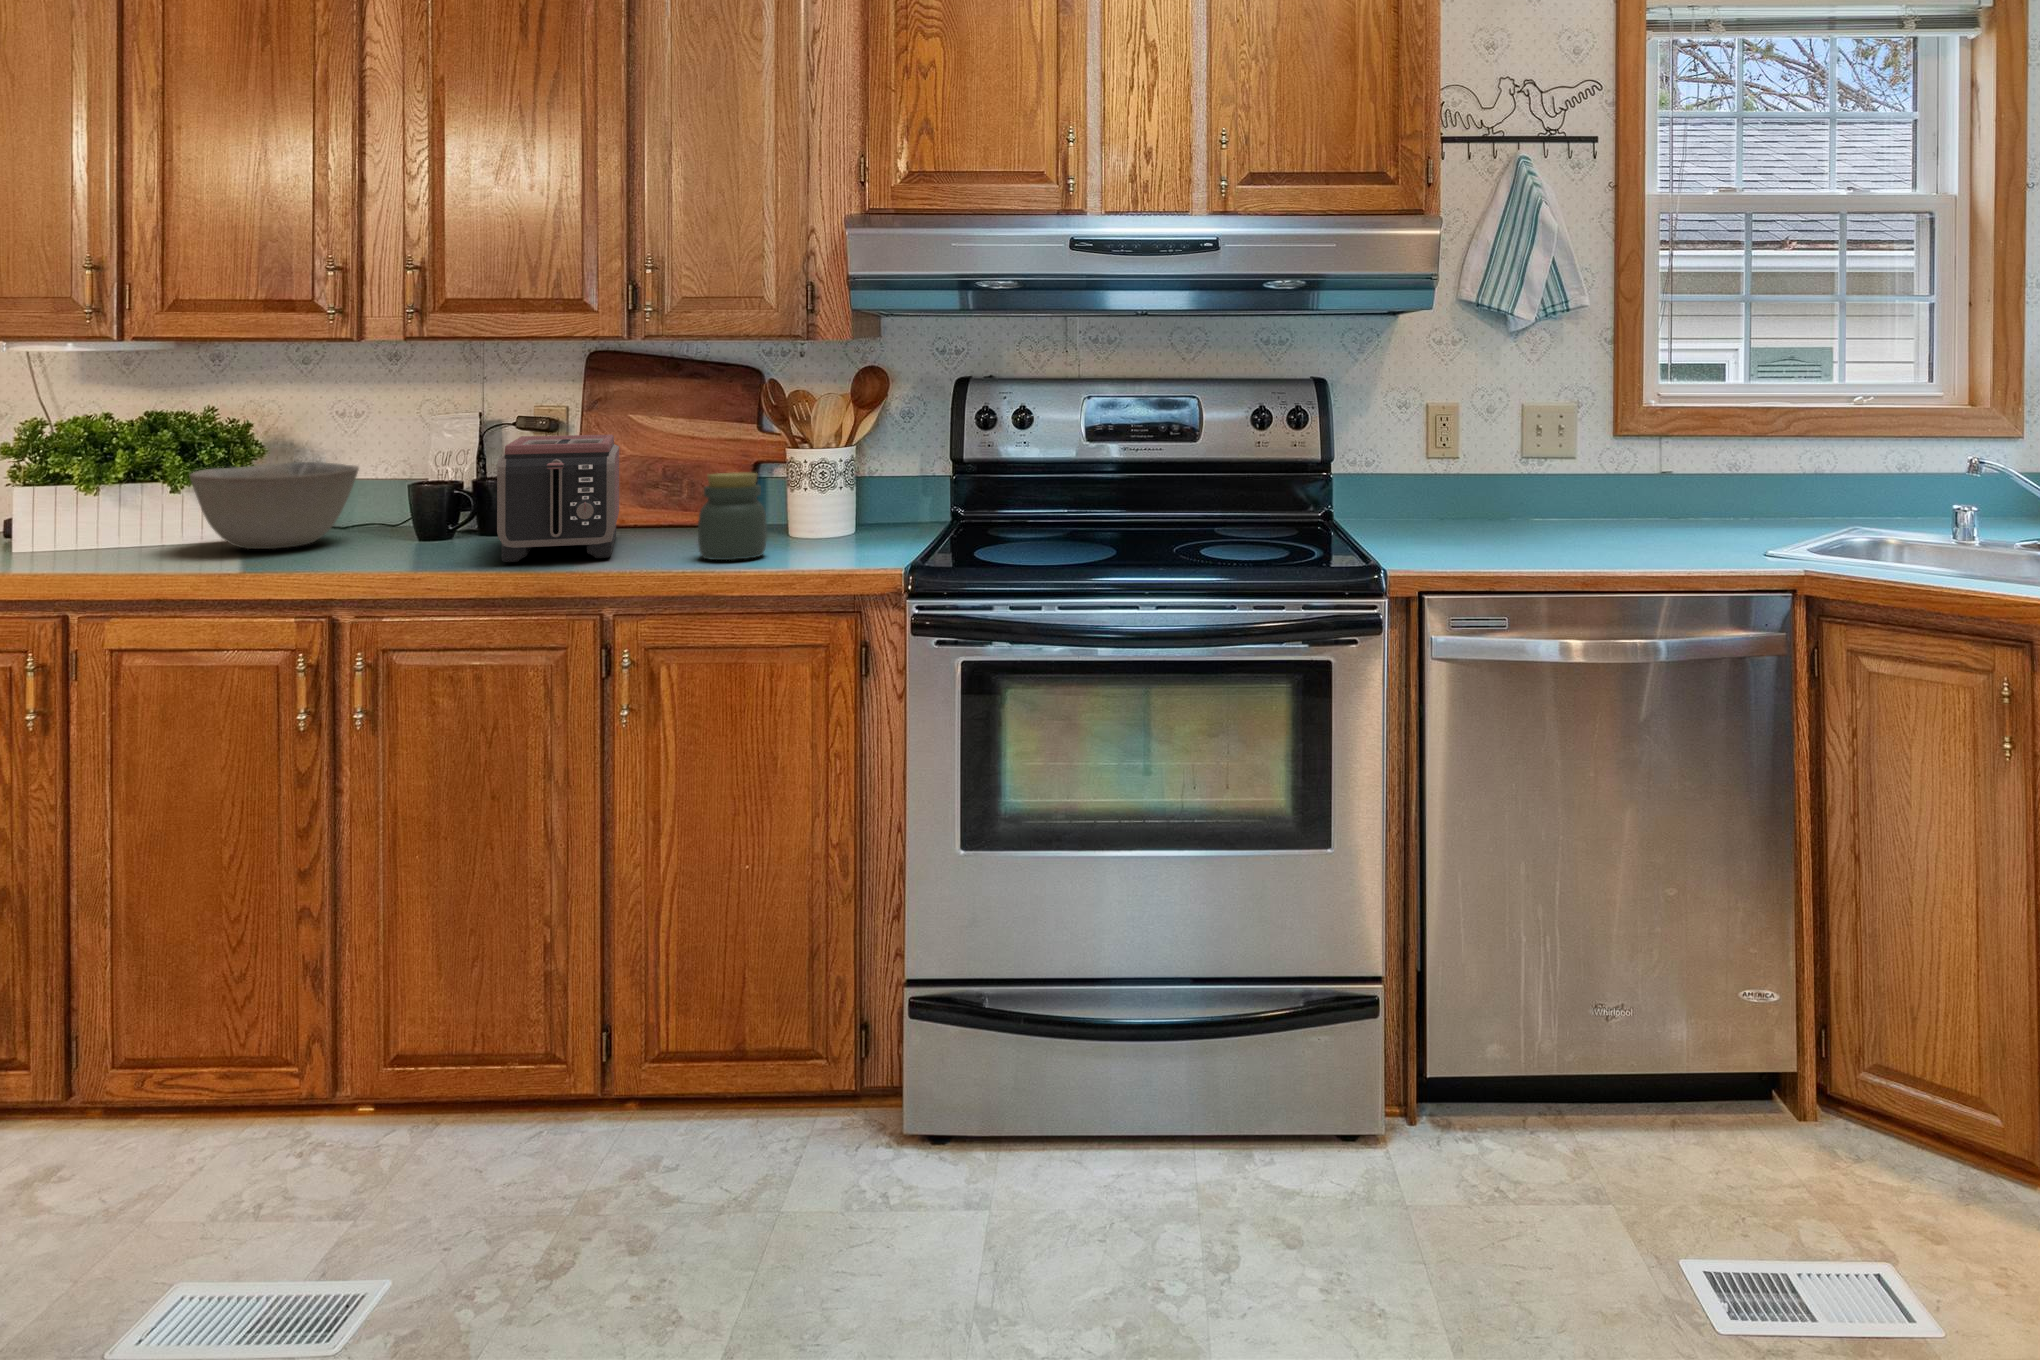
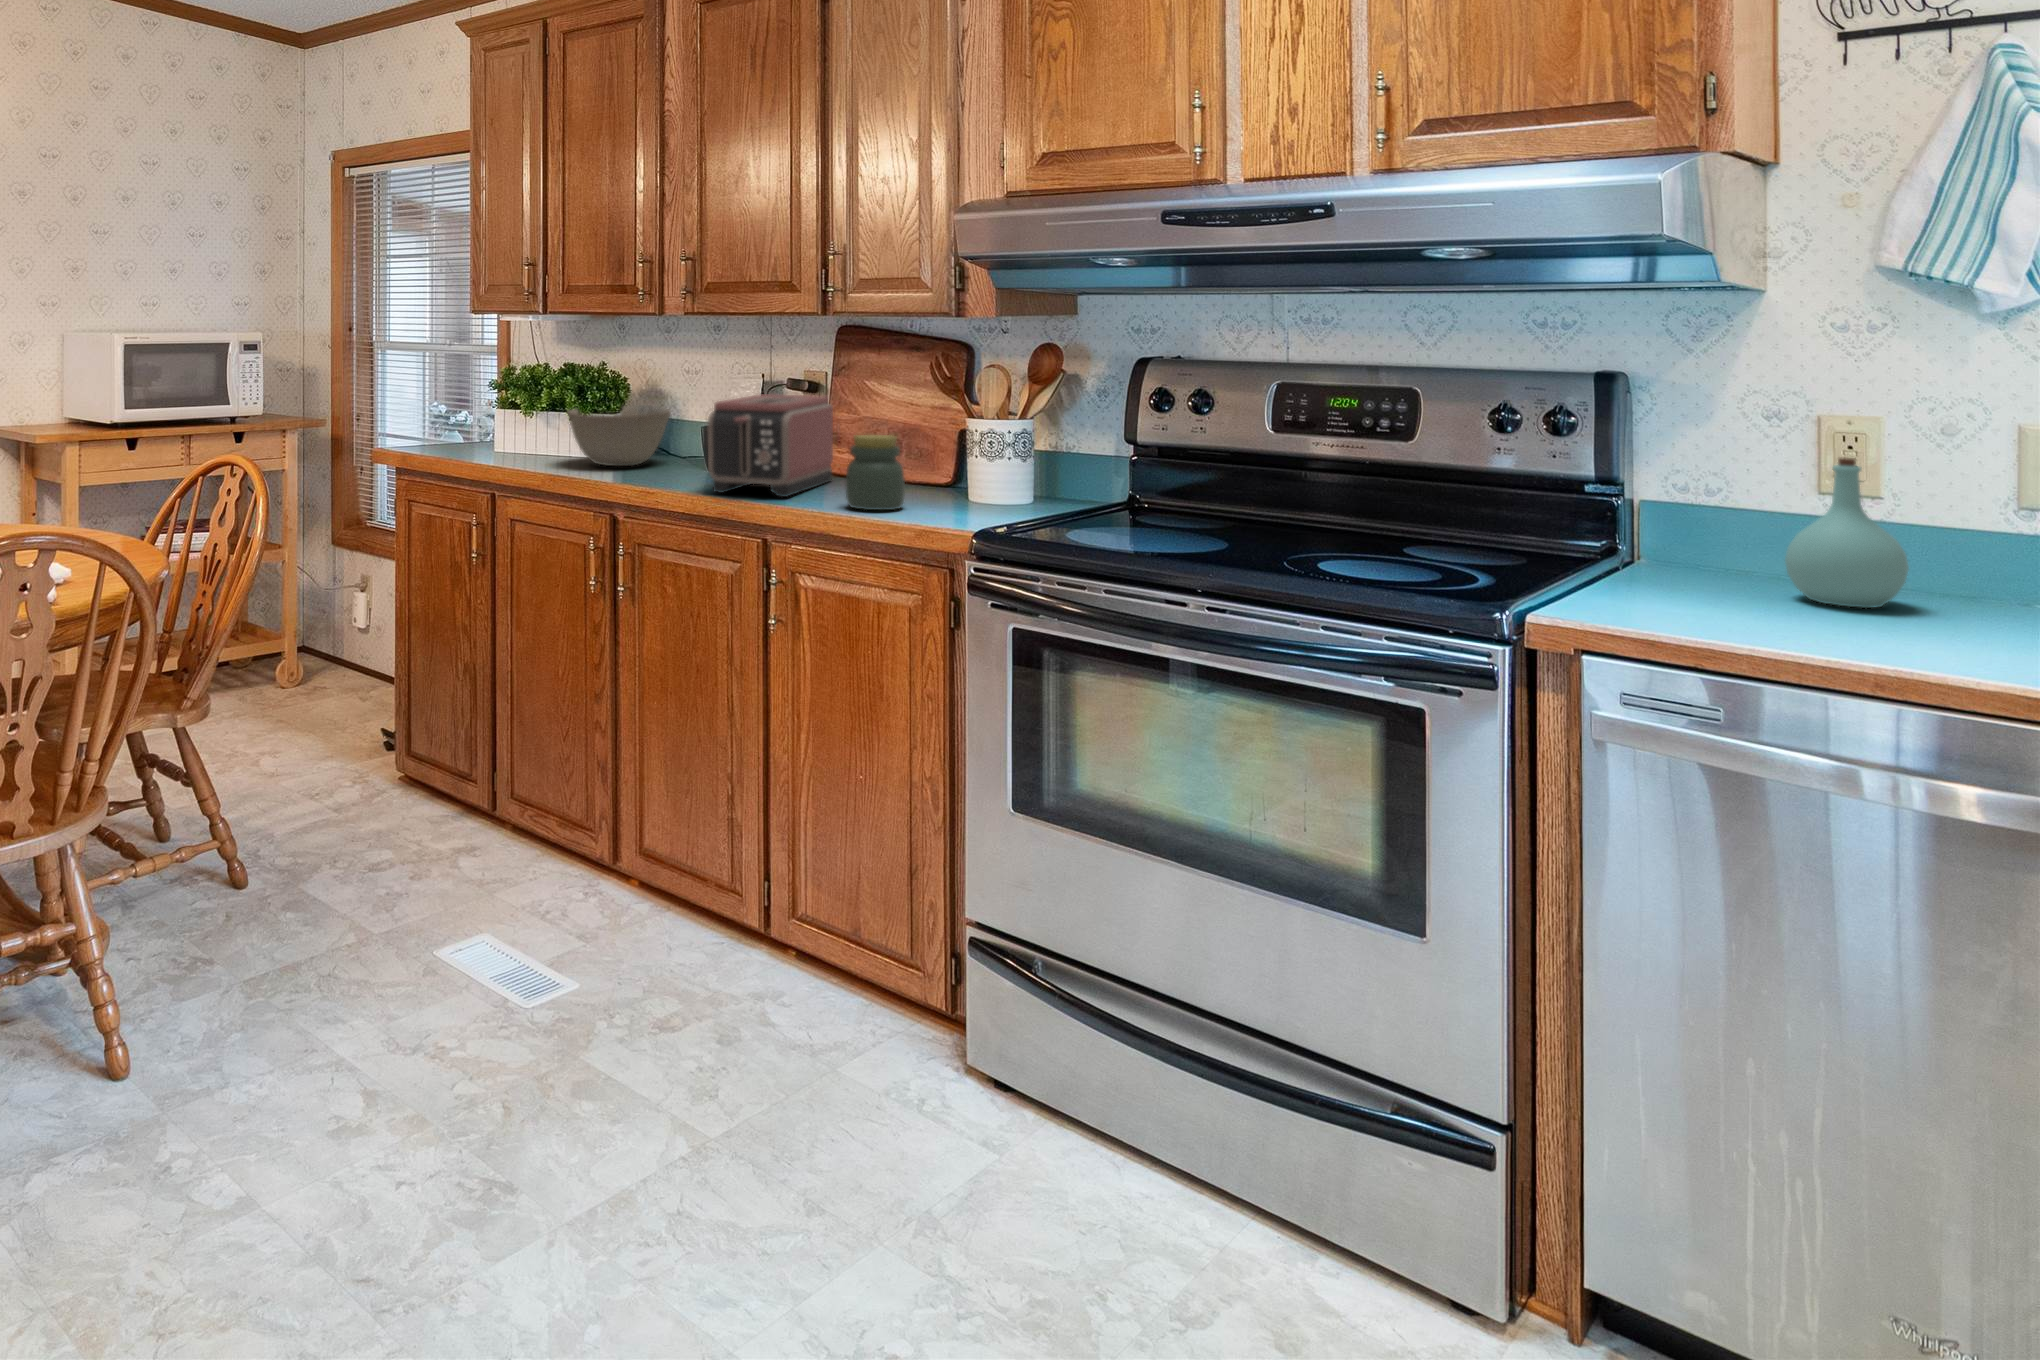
bottle: none [1467,436,1534,540] -> present [1785,457,1909,608]

